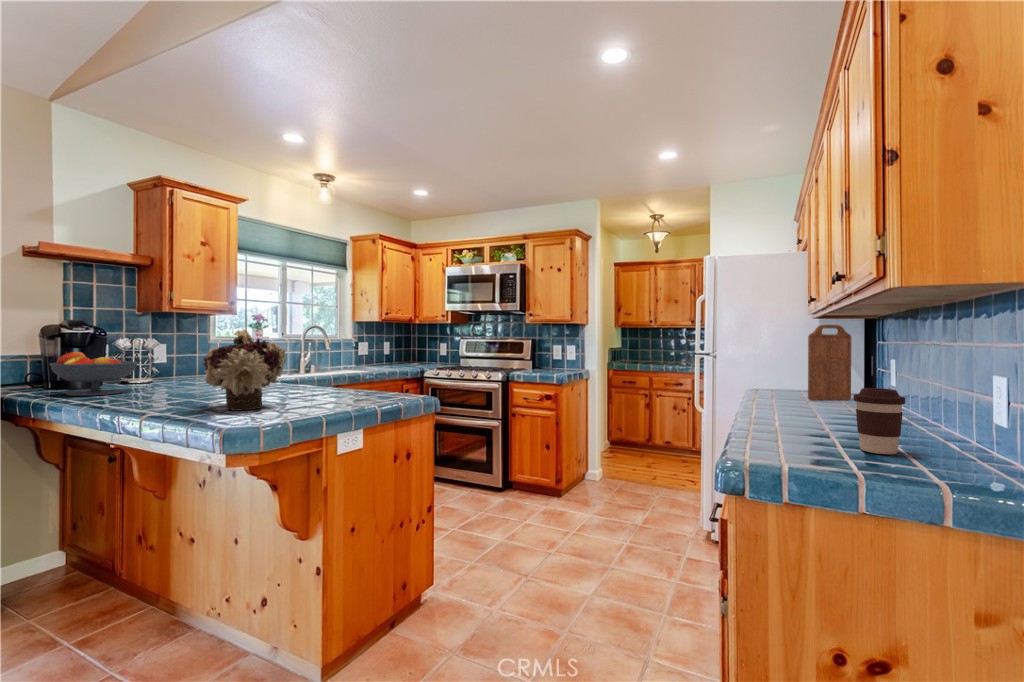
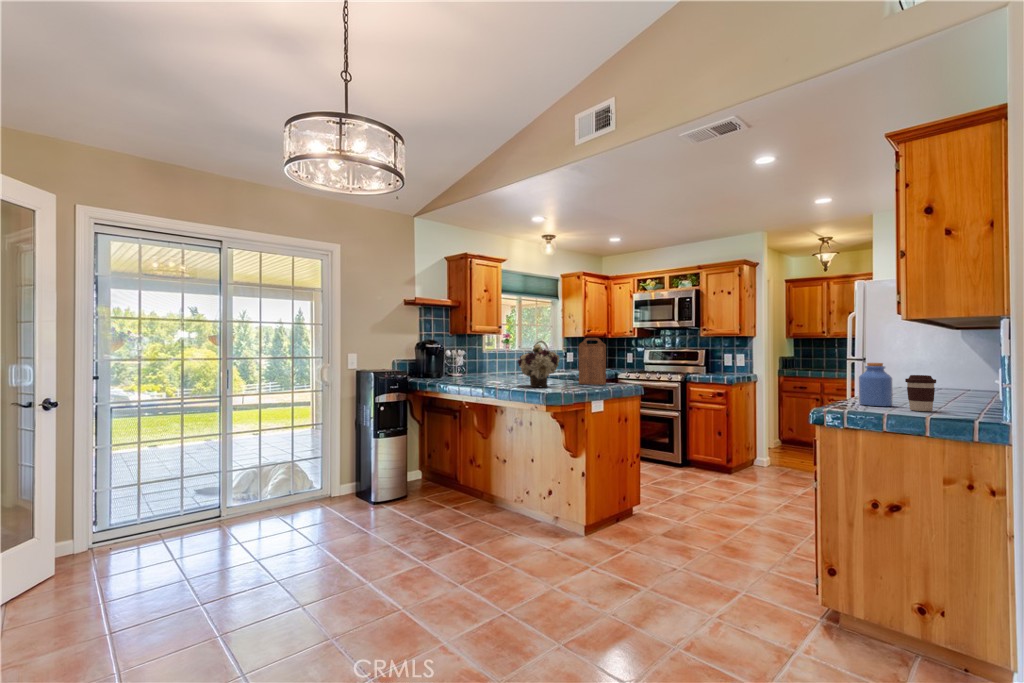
cutting board: present [808,325,851,400] -> present [579,338,606,385]
fruit bowl: present [49,352,138,396] -> none [430,357,467,380]
jar: none [767,365,819,440] -> present [859,363,893,406]

